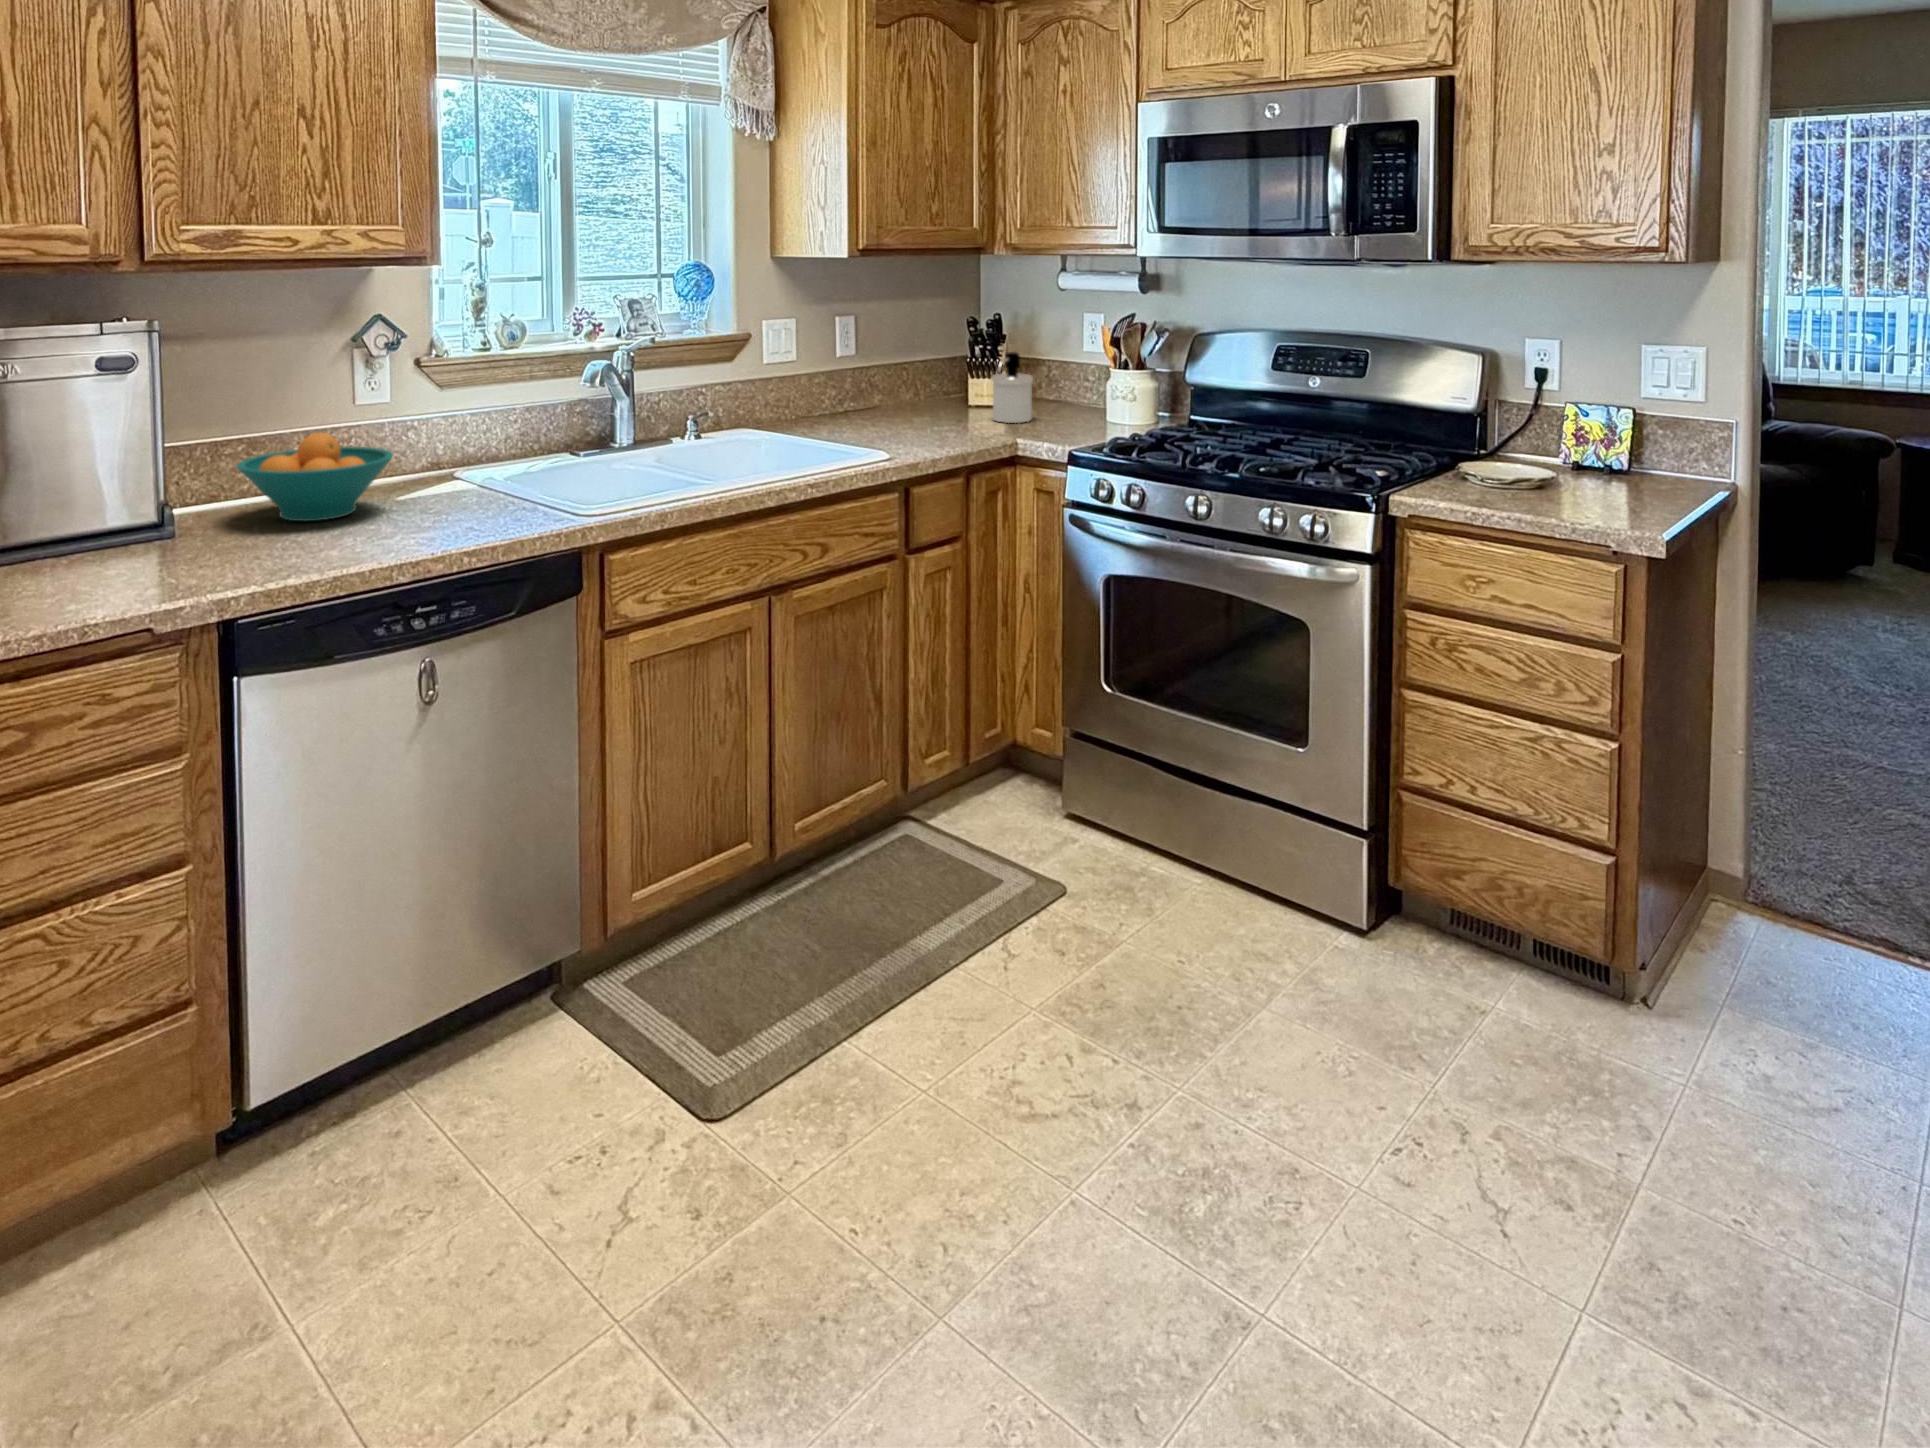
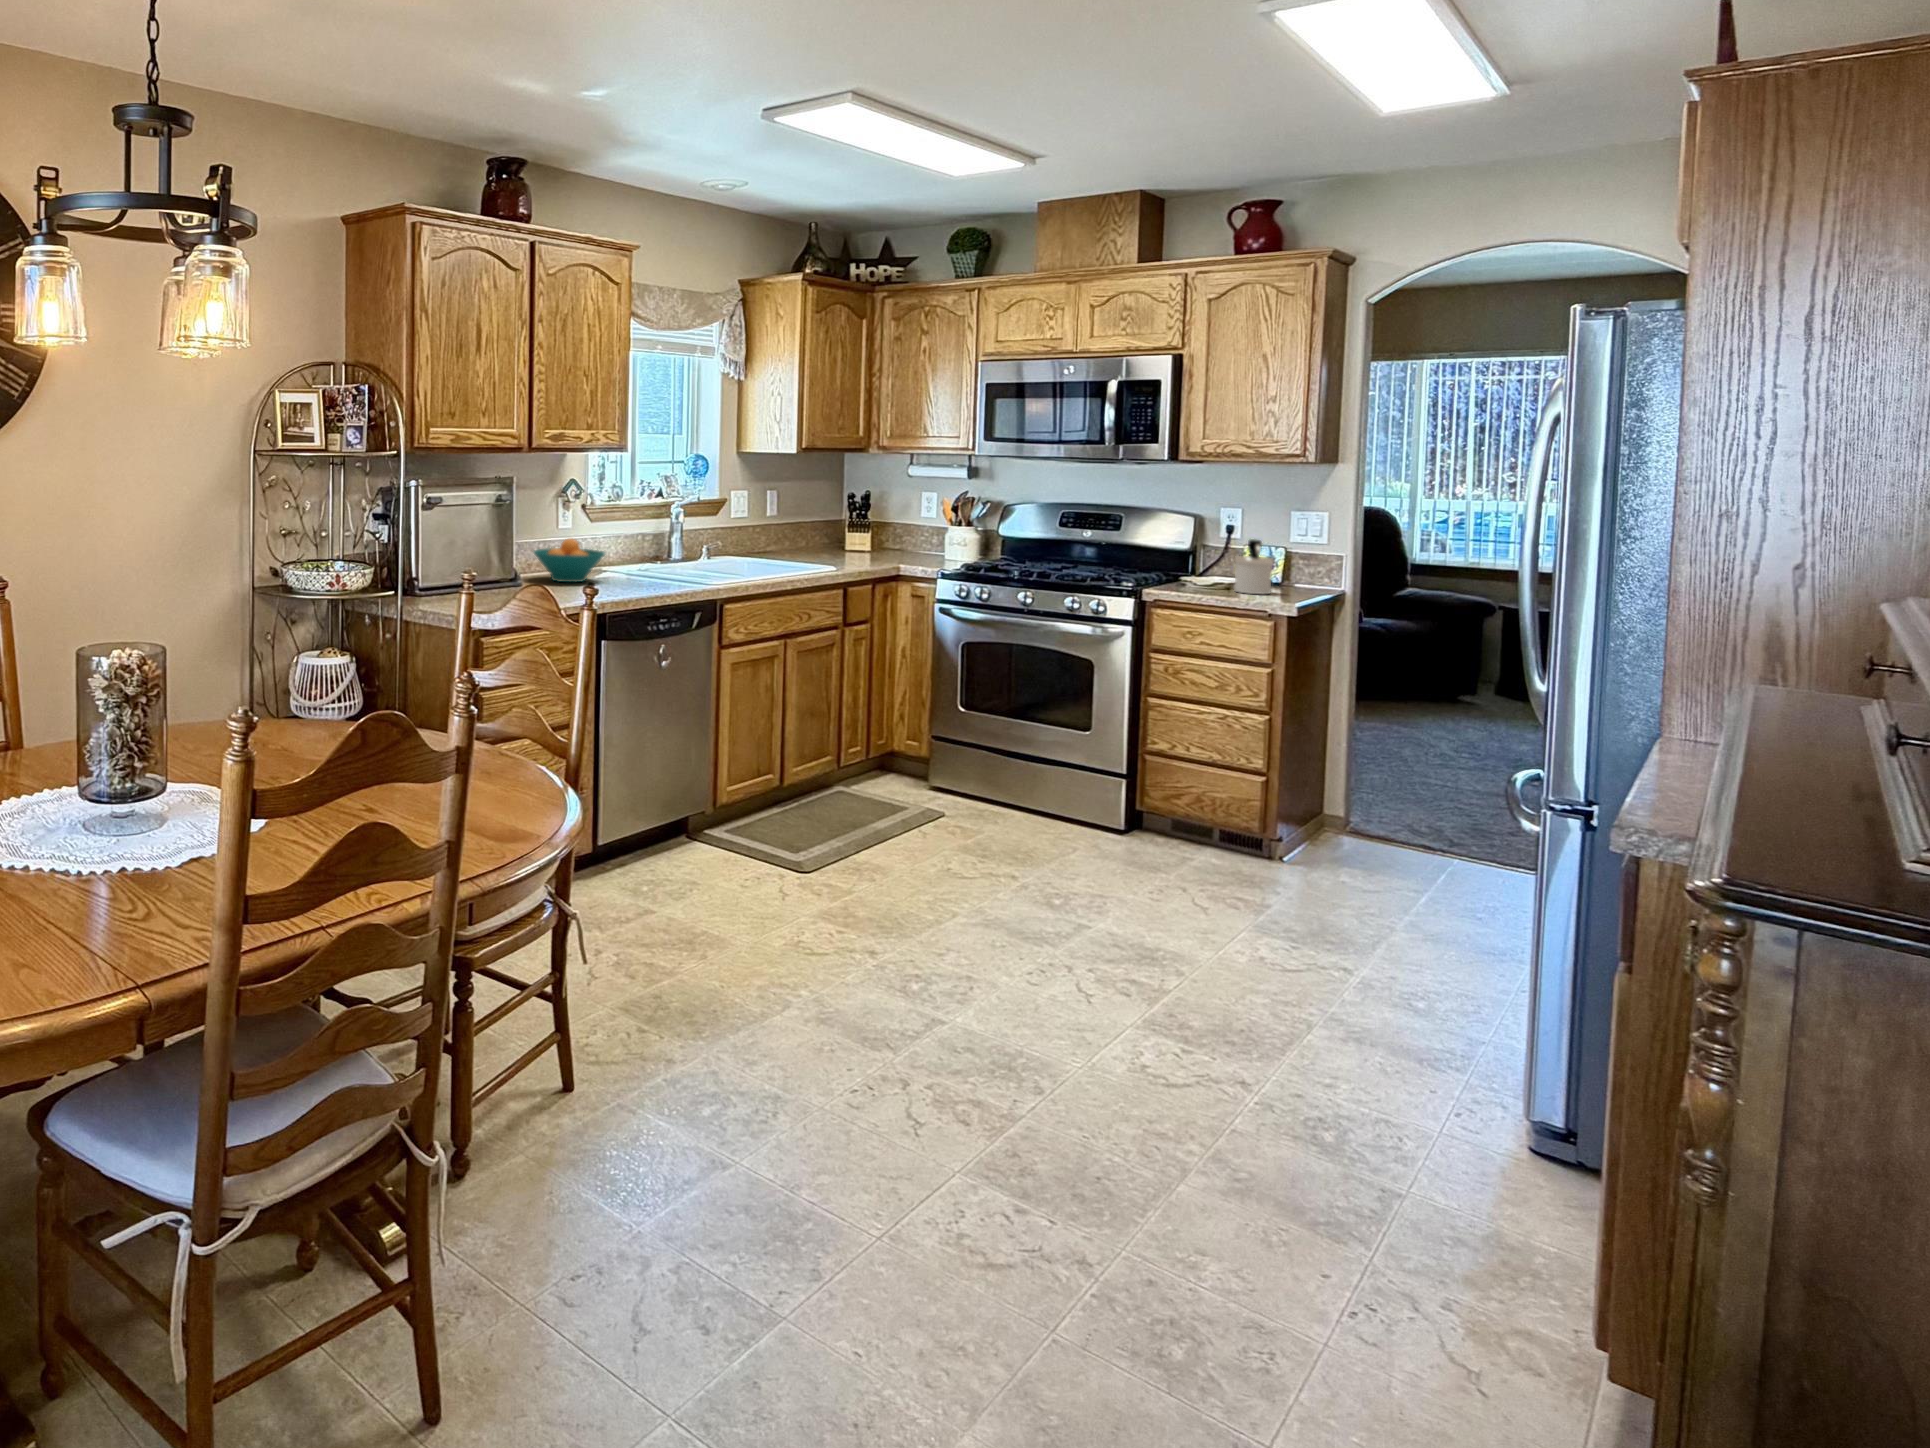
soap dispenser: present [991,352,1033,423] -> present [1235,539,1273,594]

